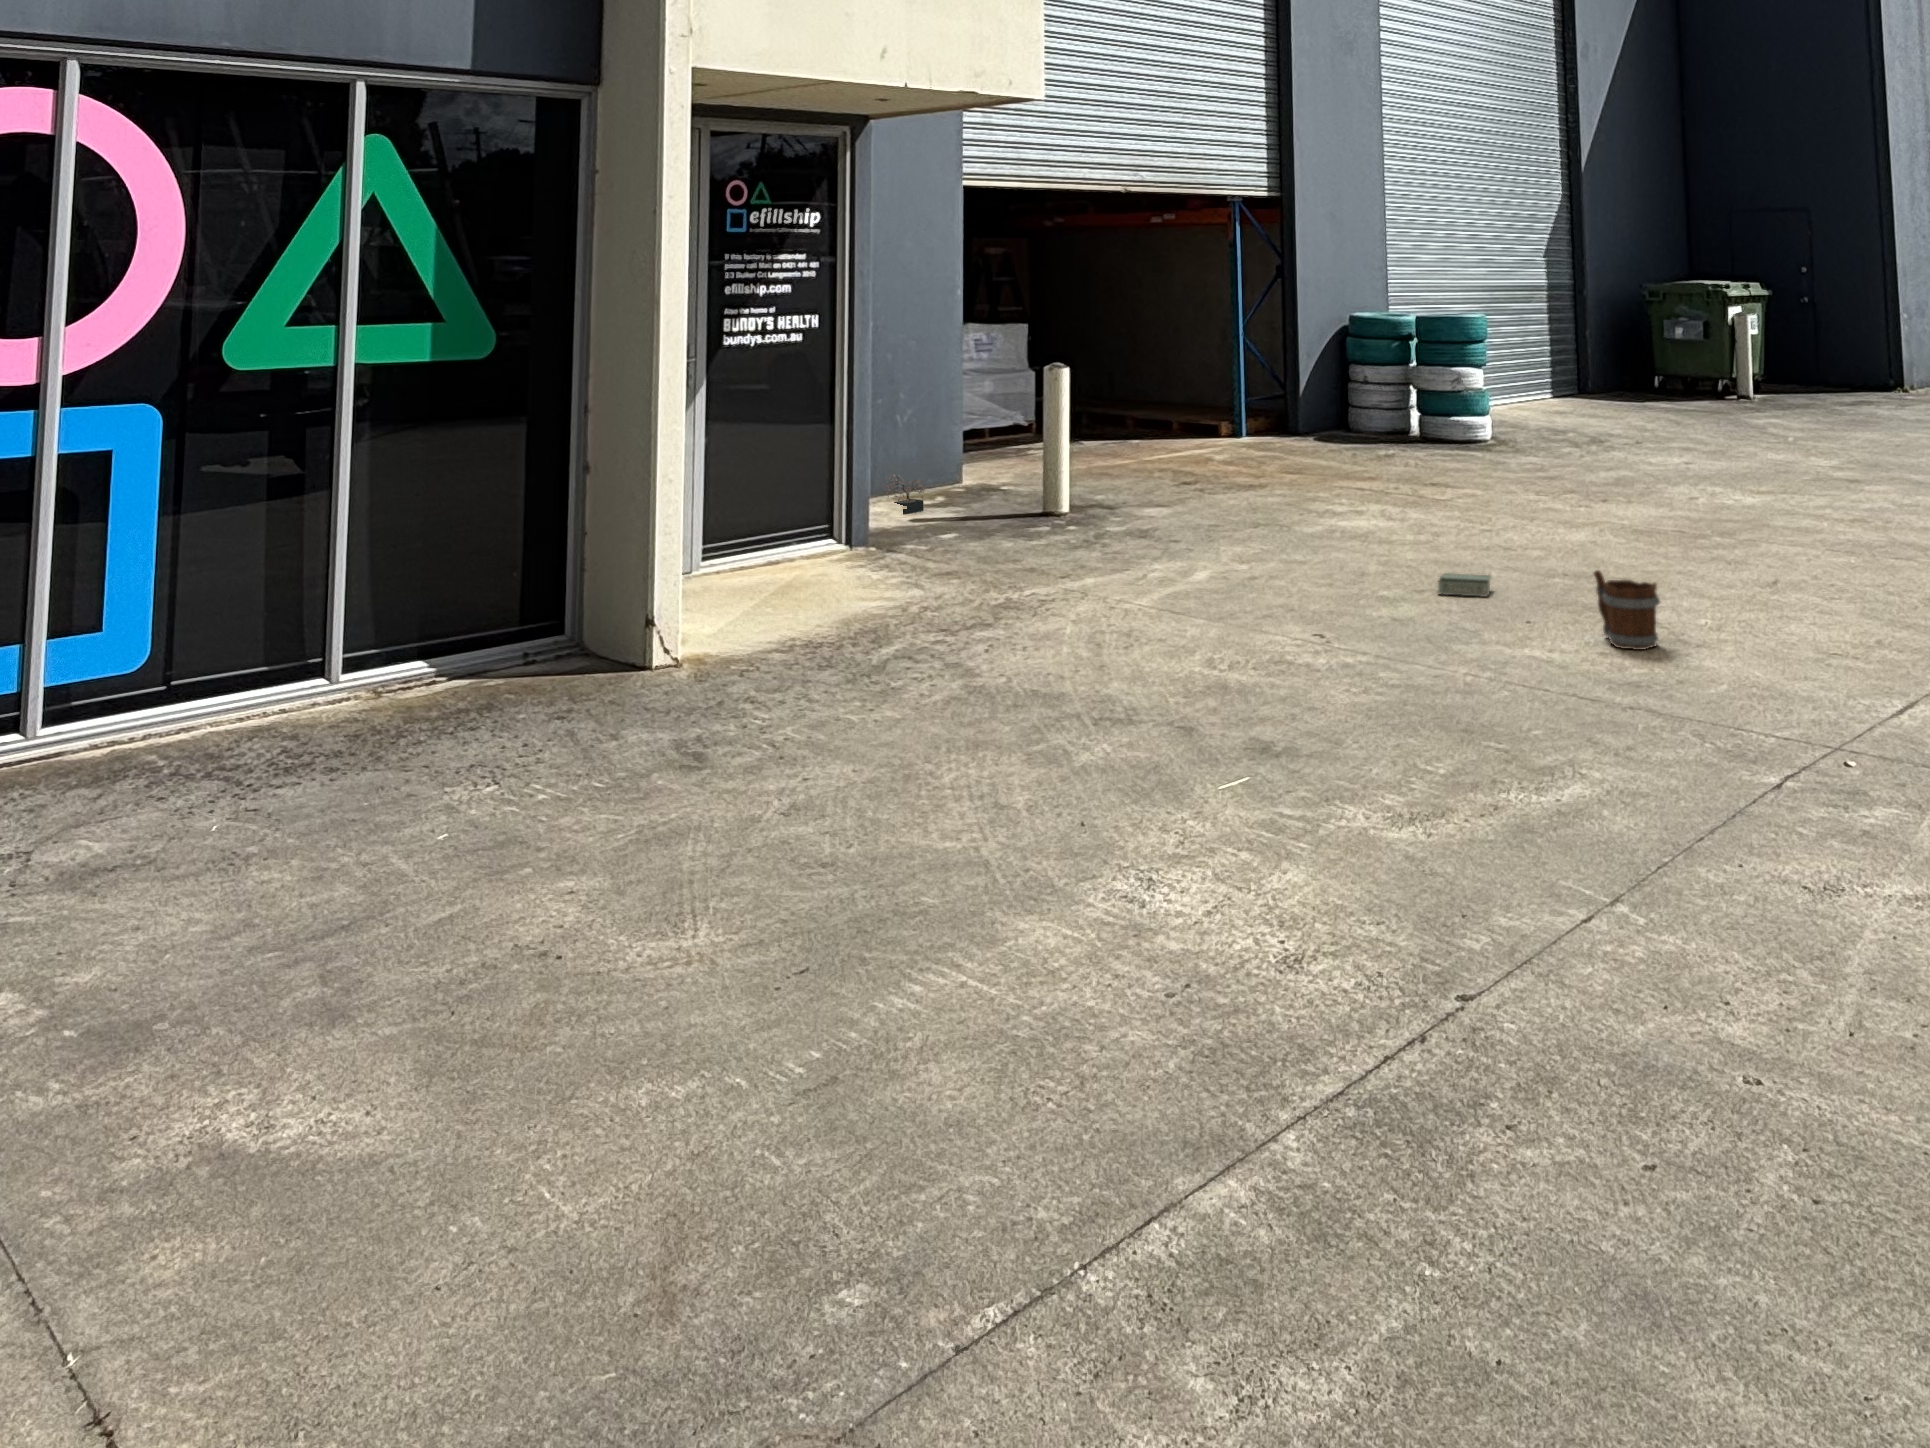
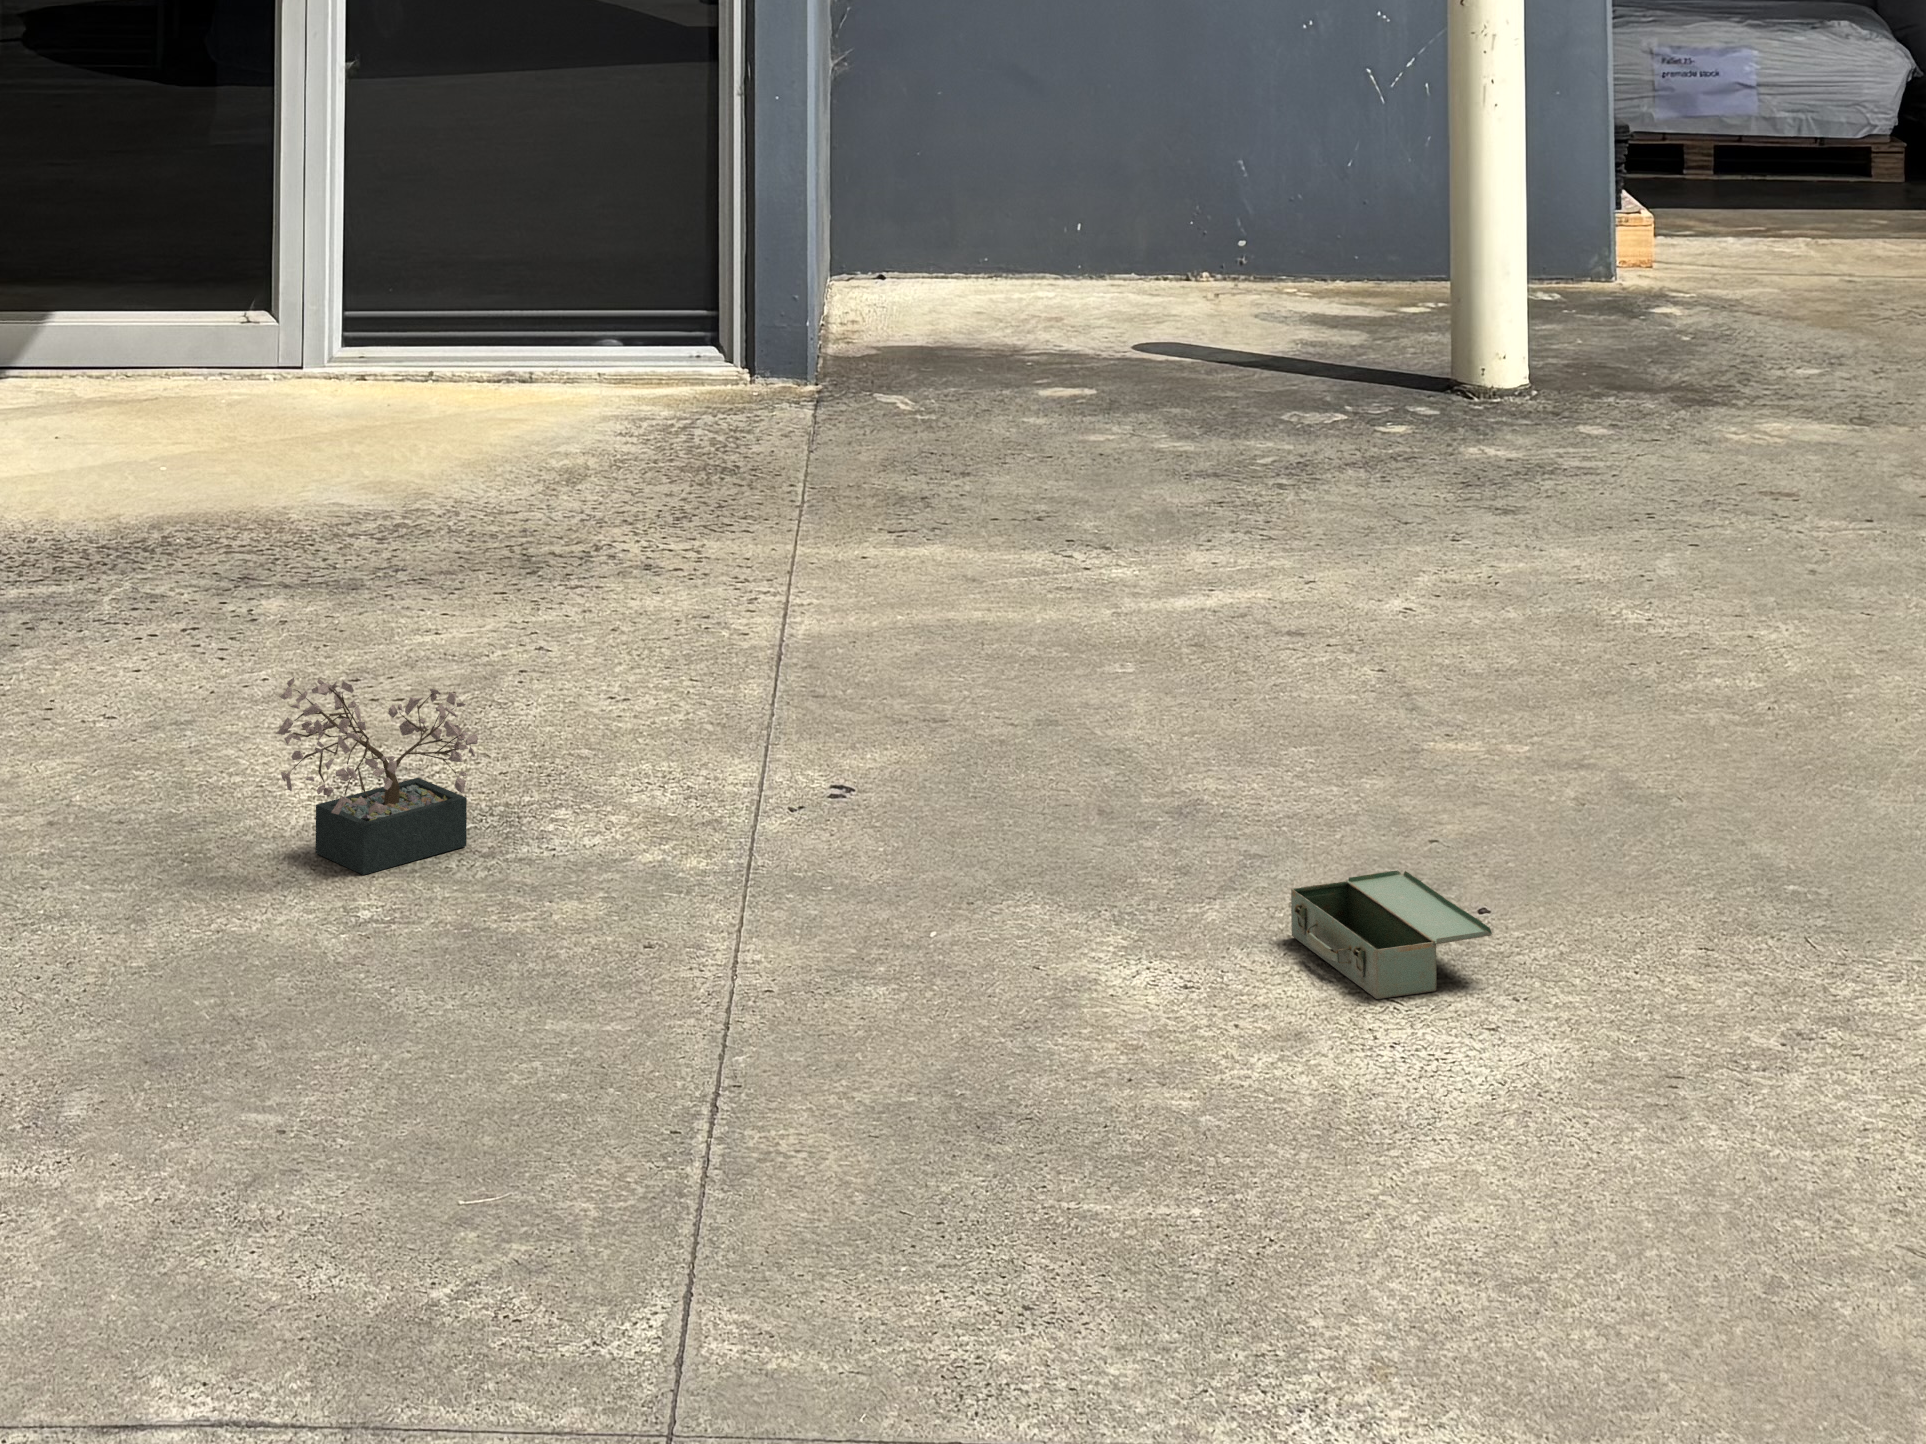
decorative plant: present [884,475,925,514] -> present [277,677,478,875]
bucket: present [1594,570,1660,650] -> none [872,1007,1085,1381]

